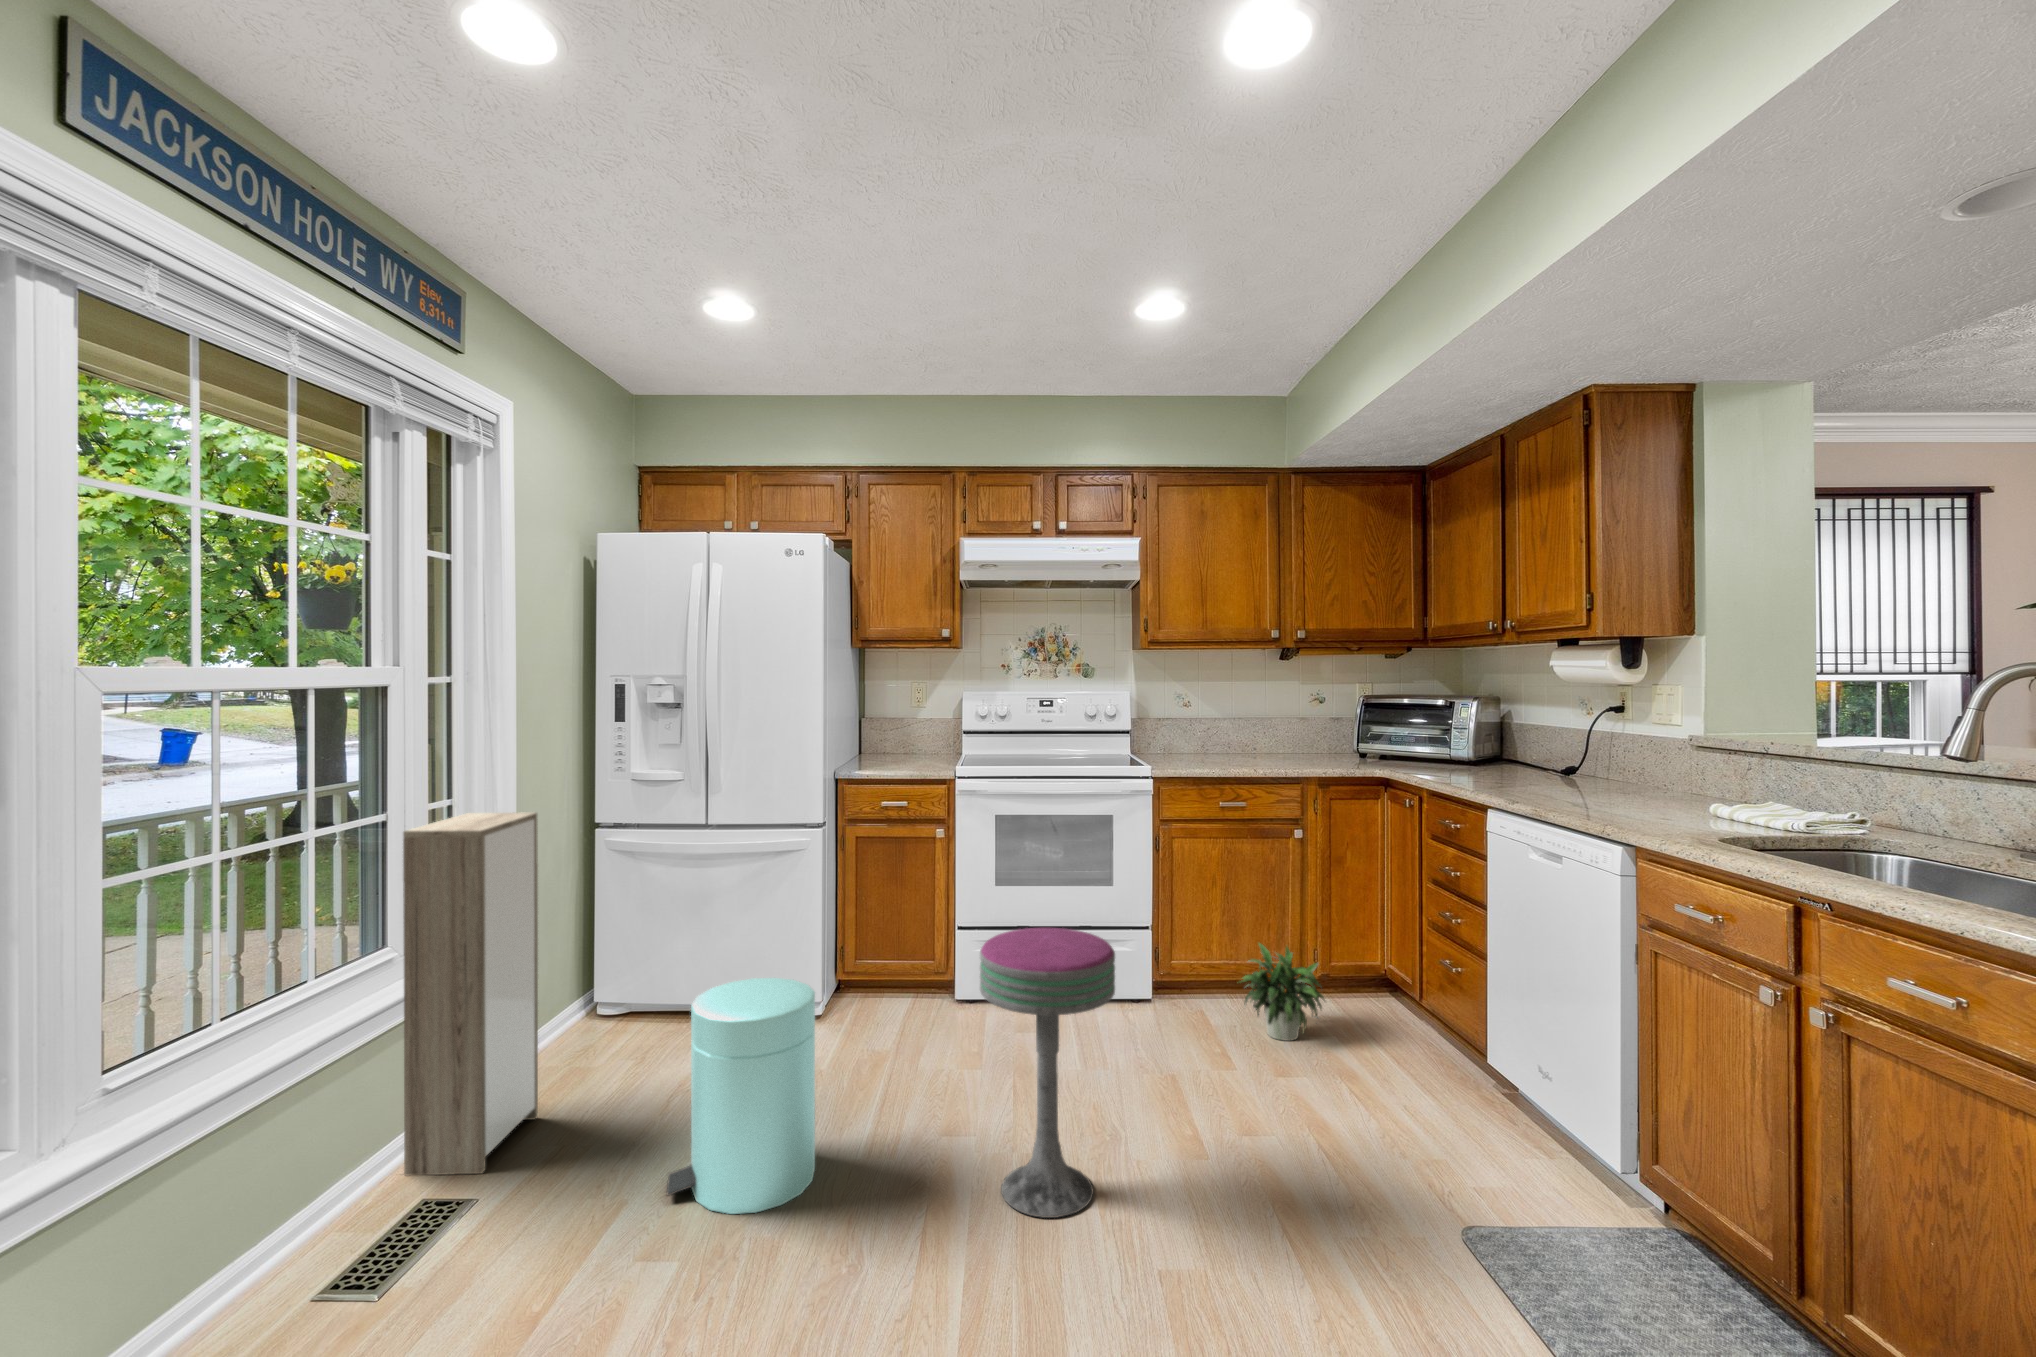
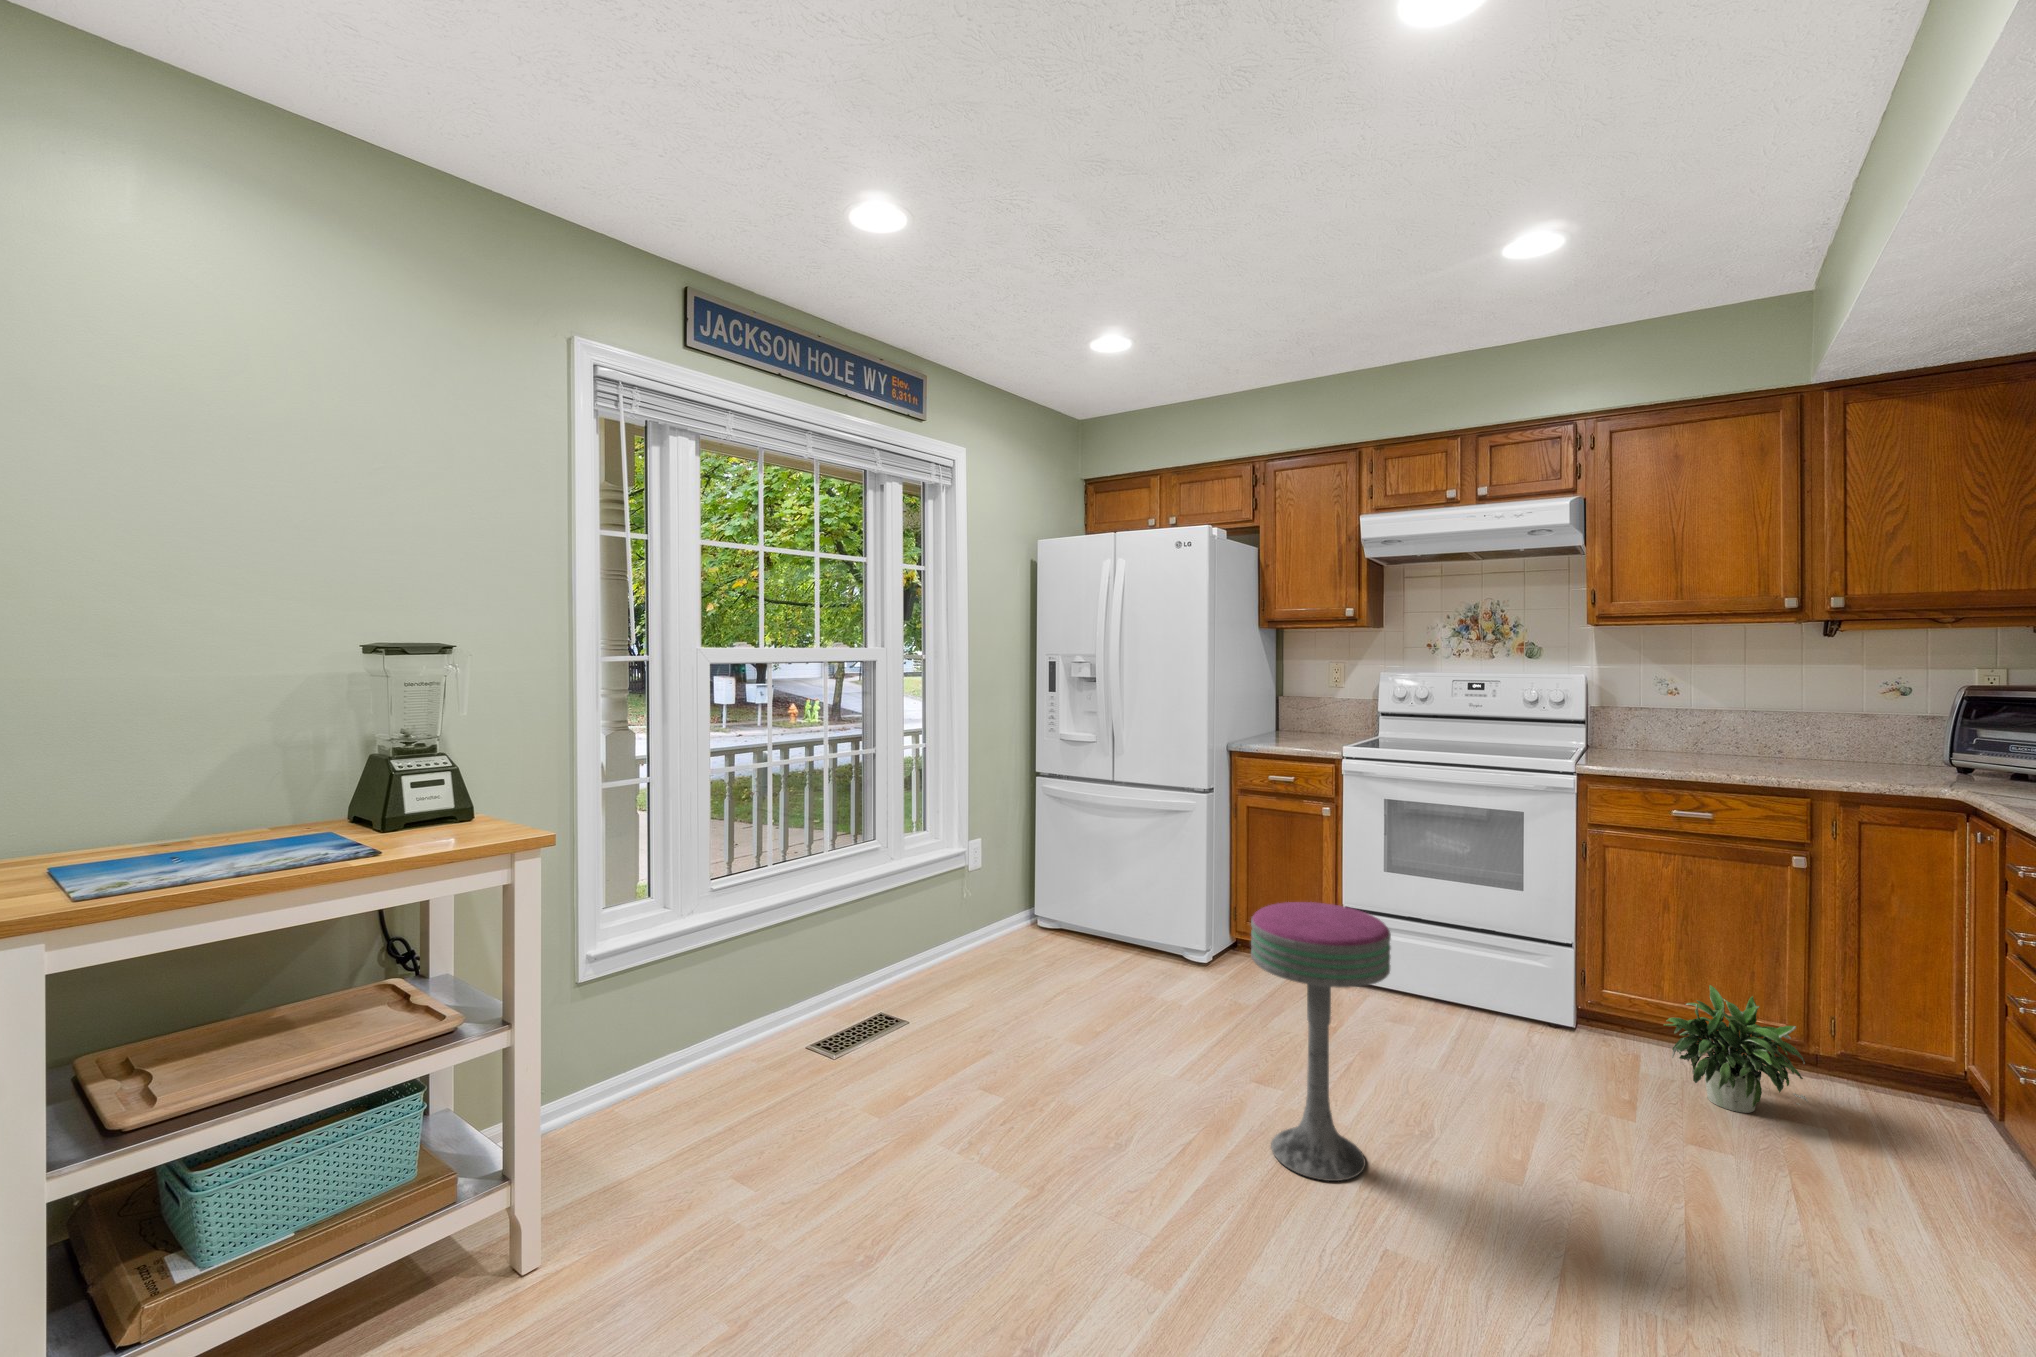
storage cabinet: present [403,812,538,1175] -> none [879,754,969,1008]
trash can: present [667,978,815,1214] -> none [1015,905,1131,1089]

